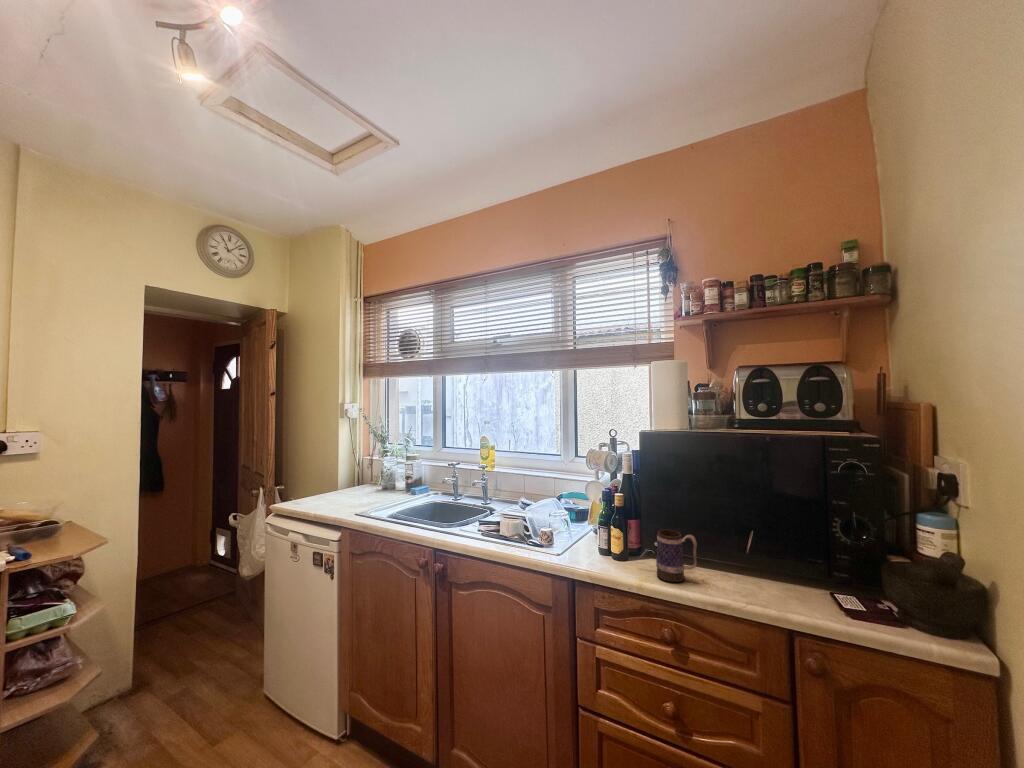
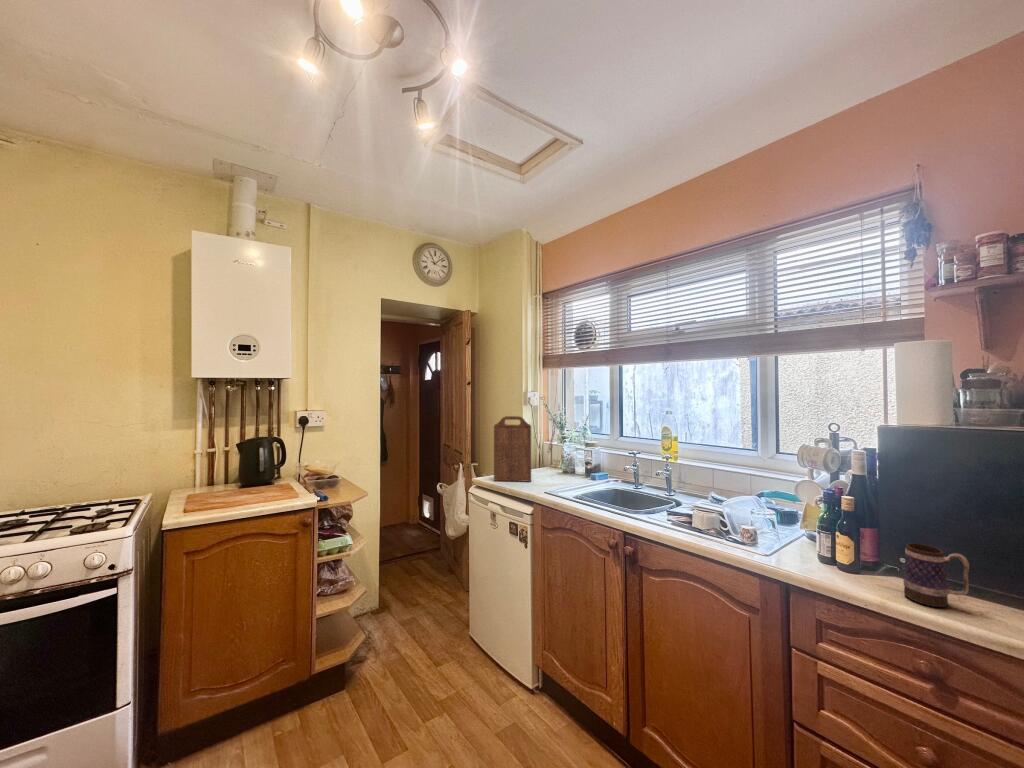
cutting board: none [296,430,344,506] -> present [494,416,531,482]

